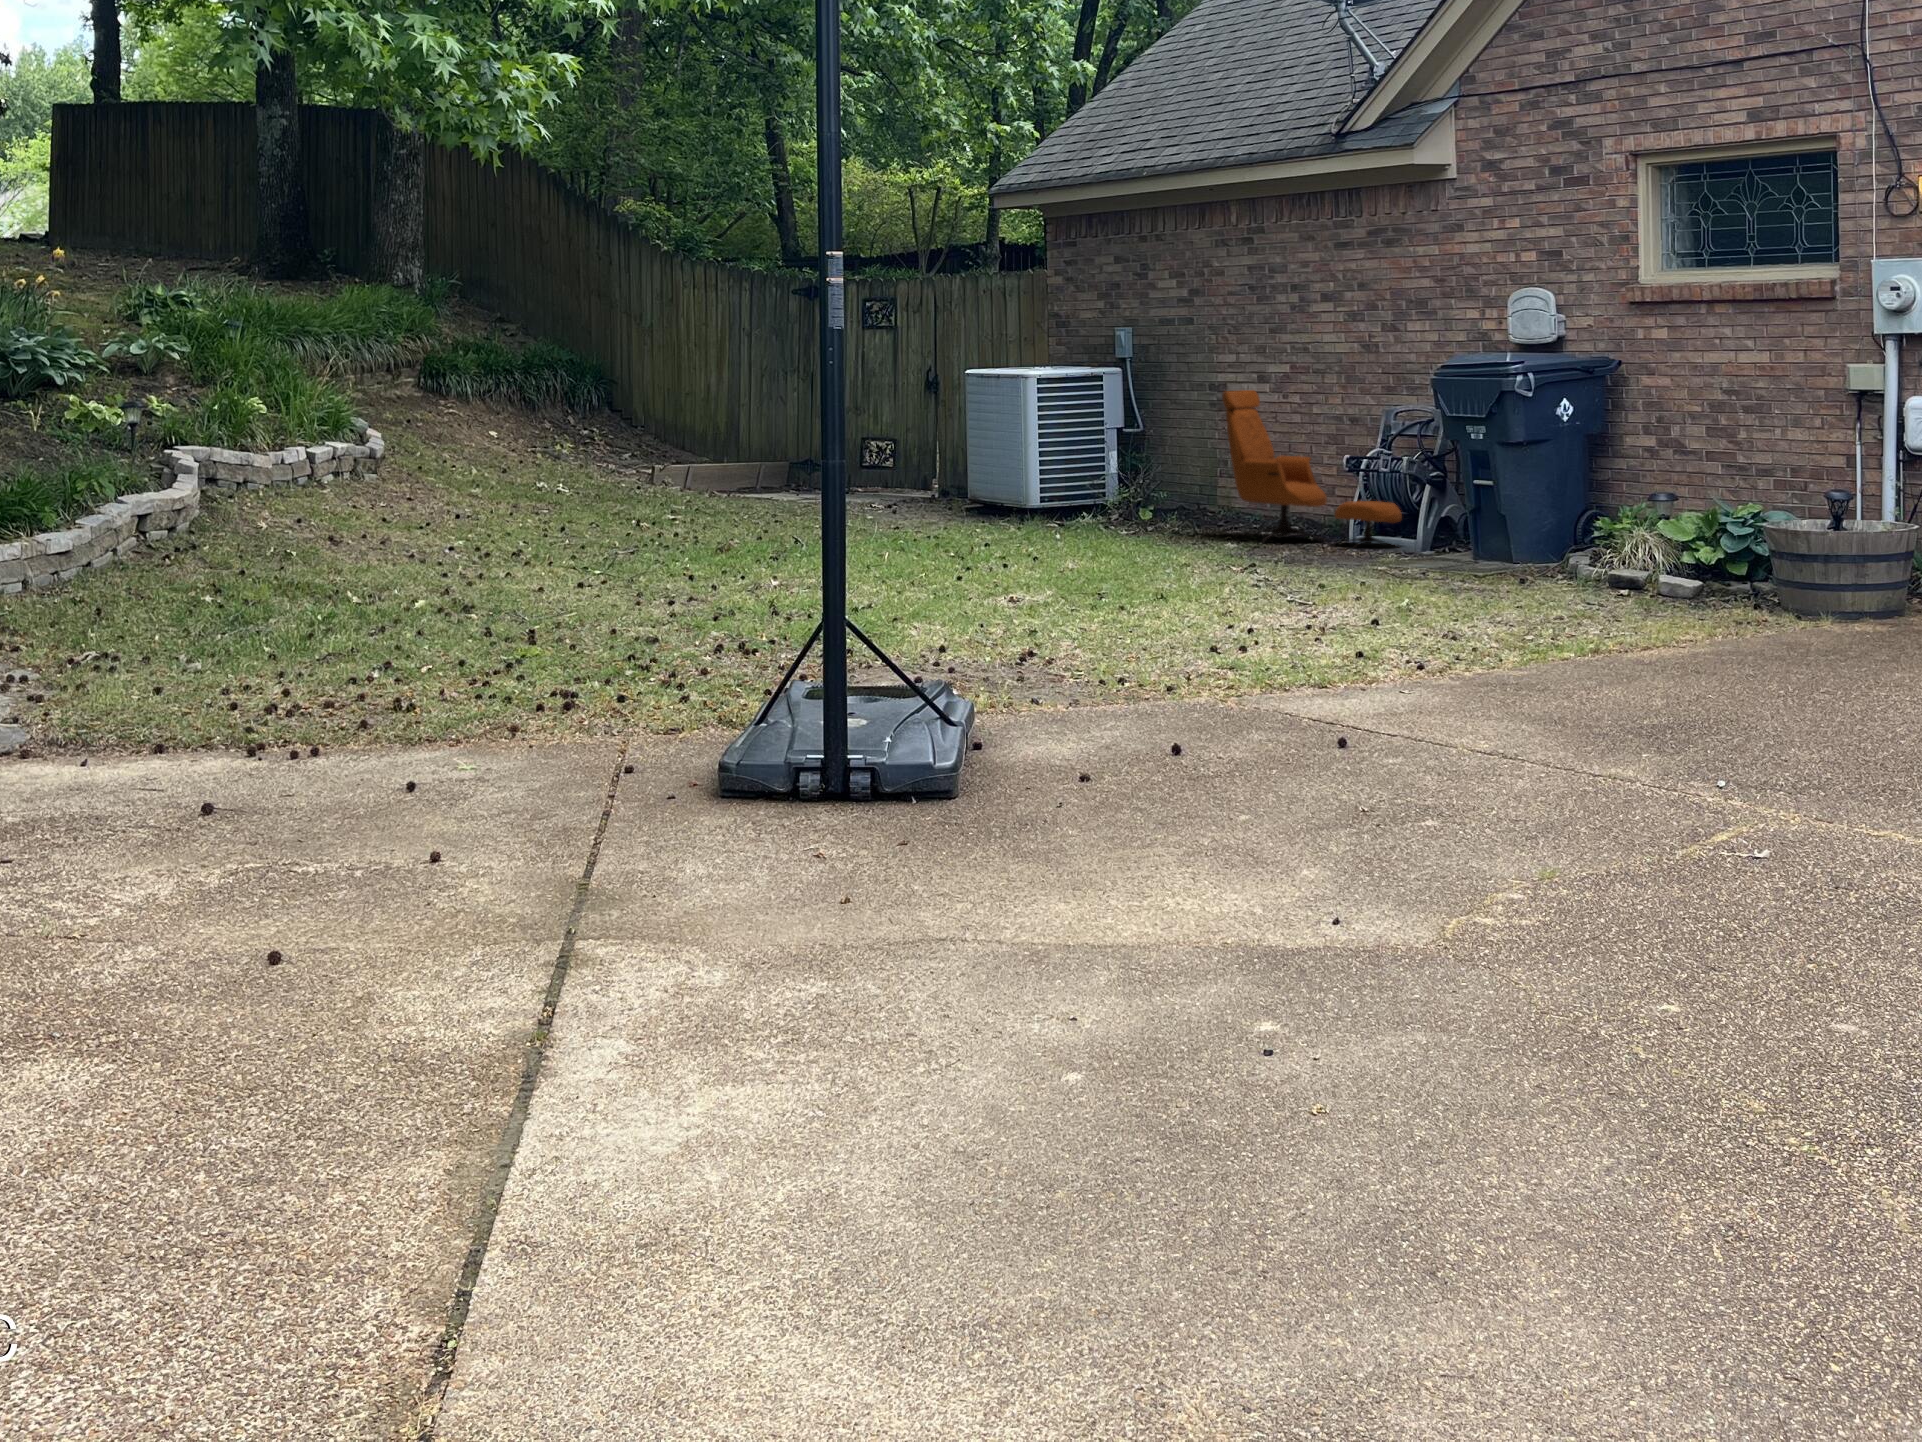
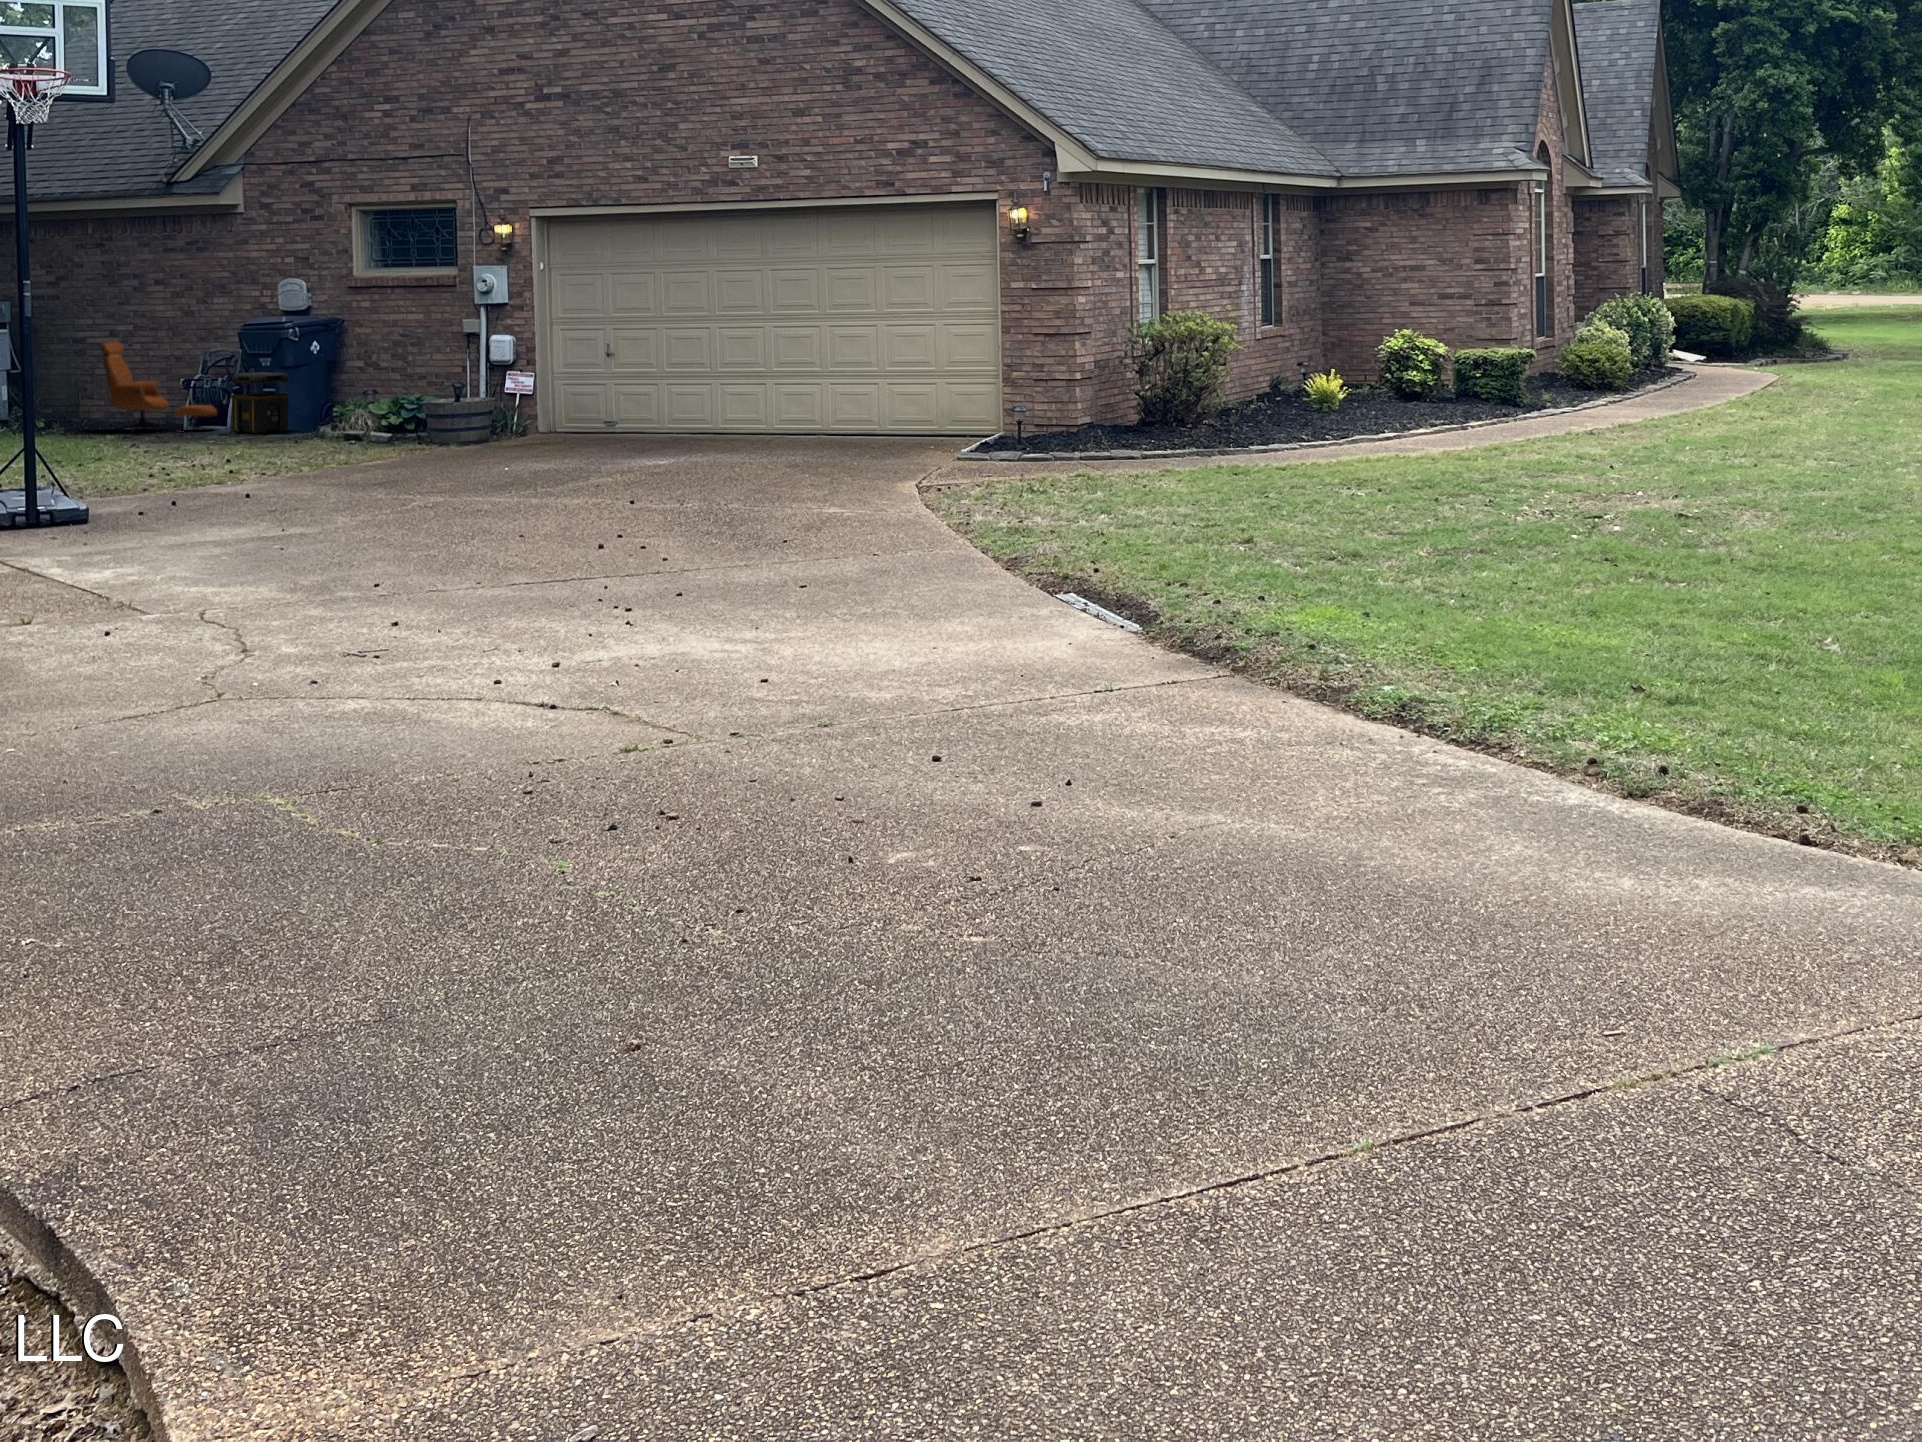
toolbox: none [1420,450,1521,560] -> present [231,372,290,434]

